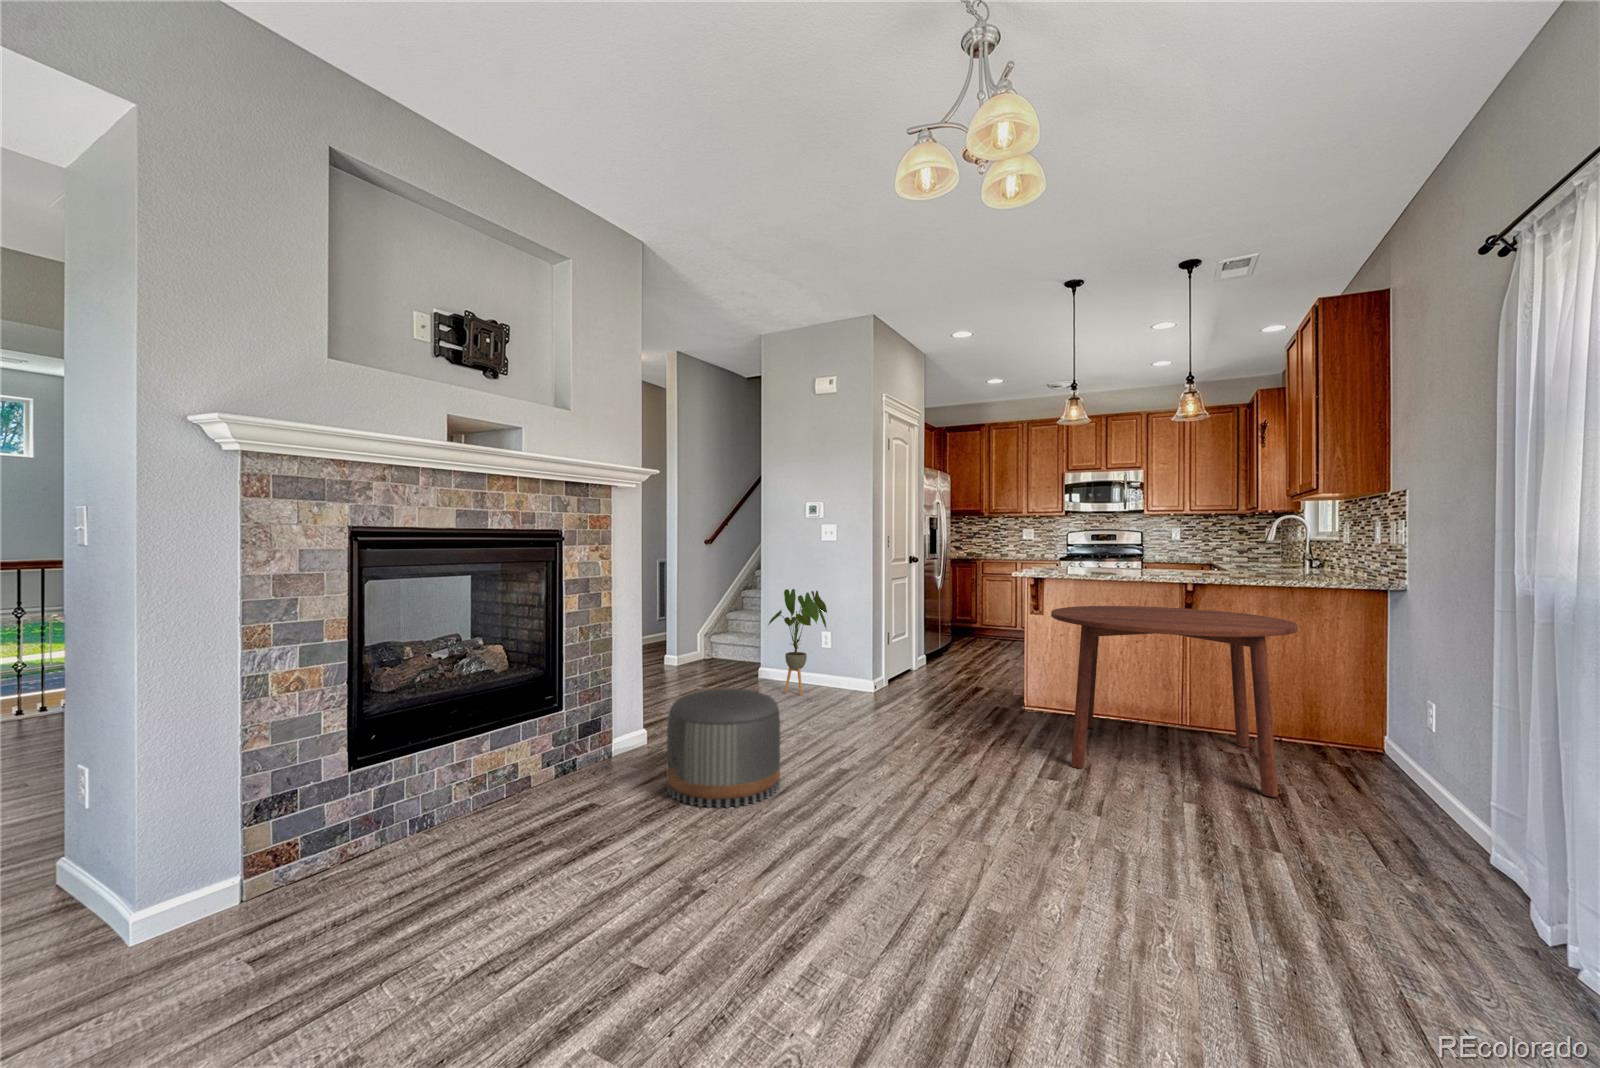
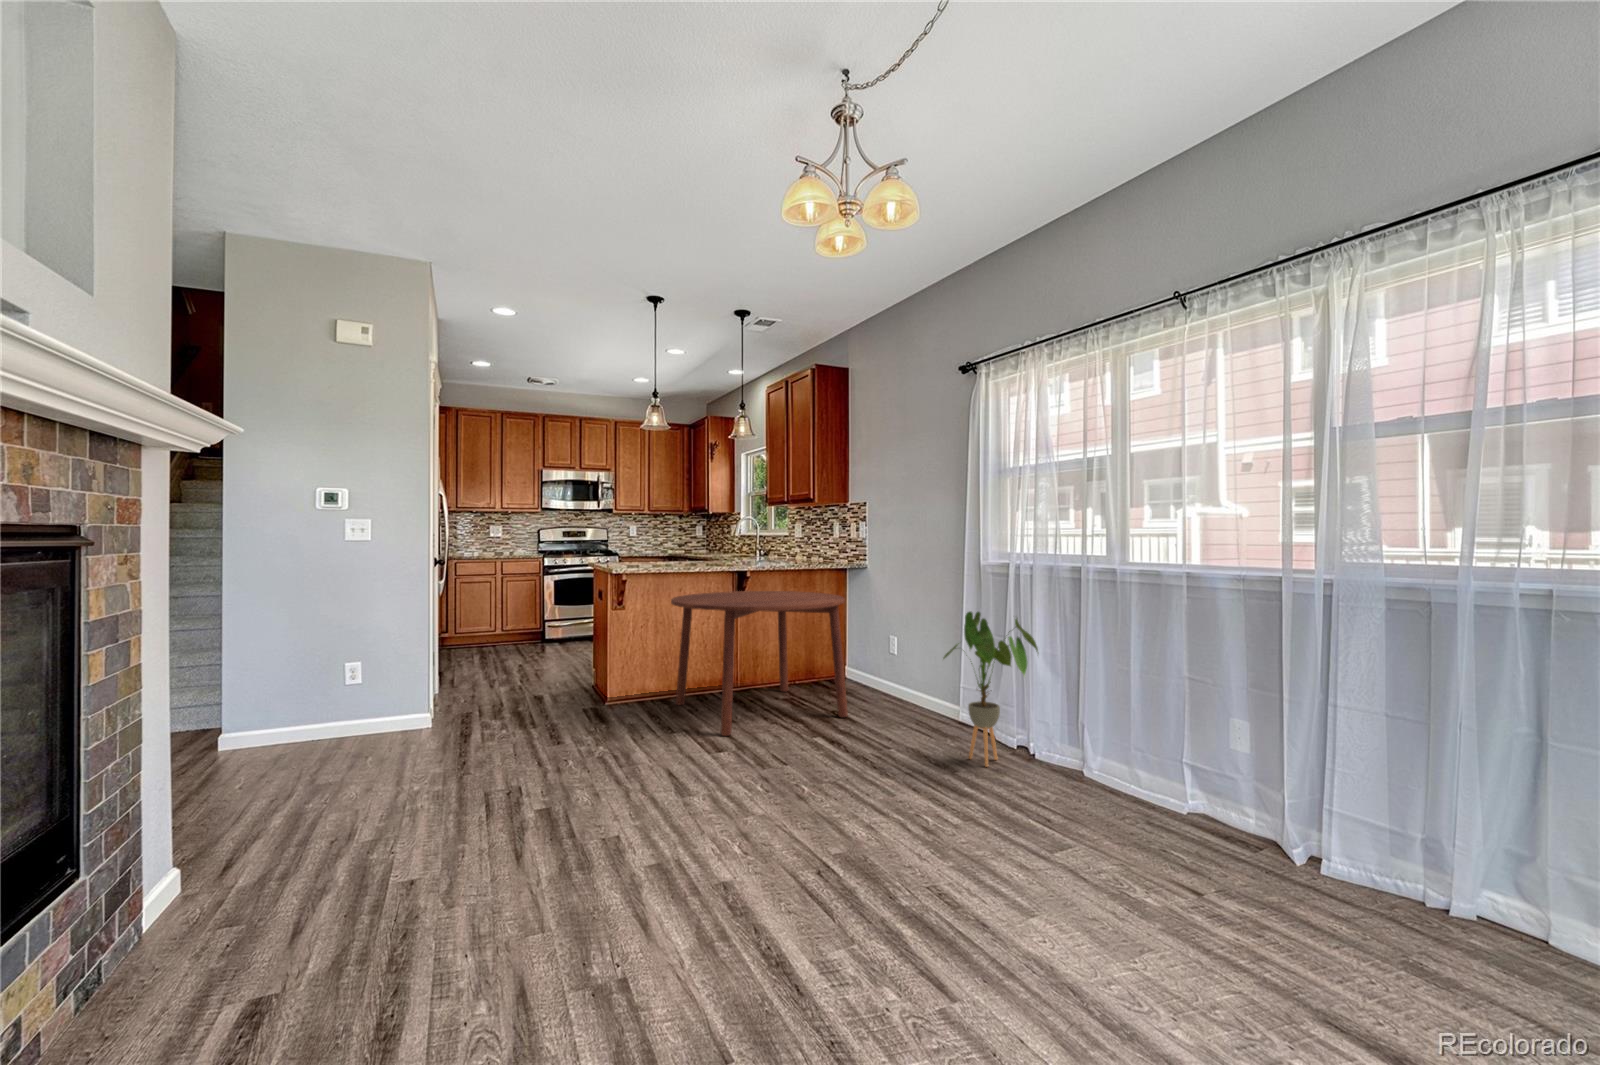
house plant: present [768,589,827,695] -> present [943,612,1038,767]
pouf: present [667,689,780,808] -> none [353,741,532,925]

